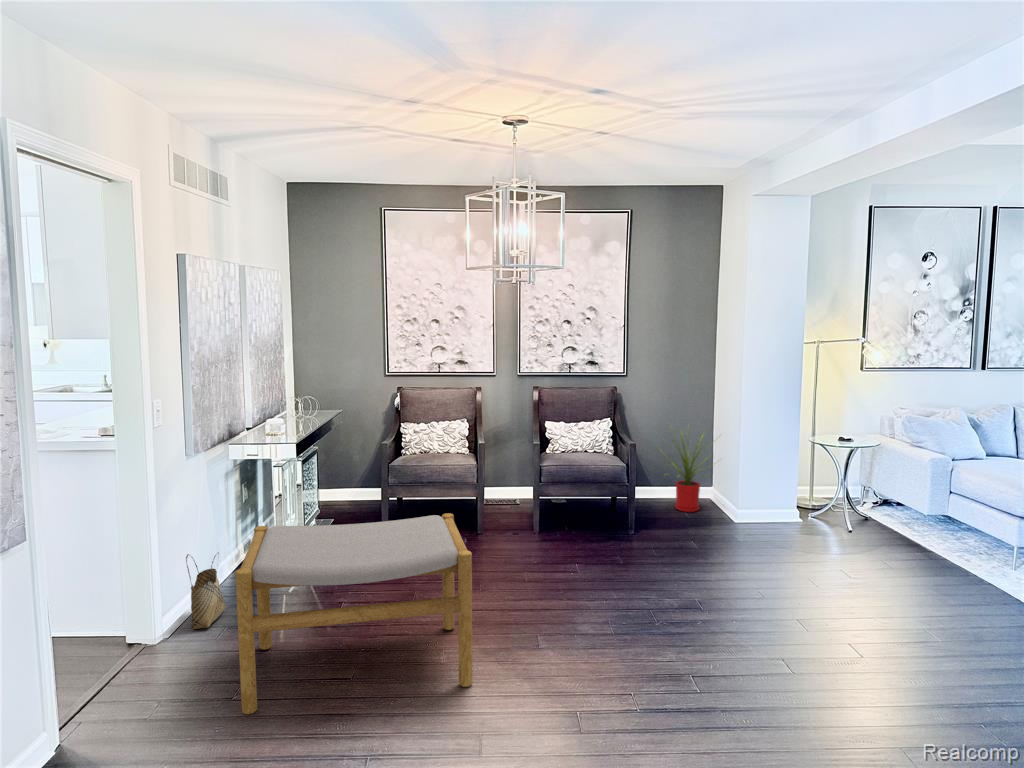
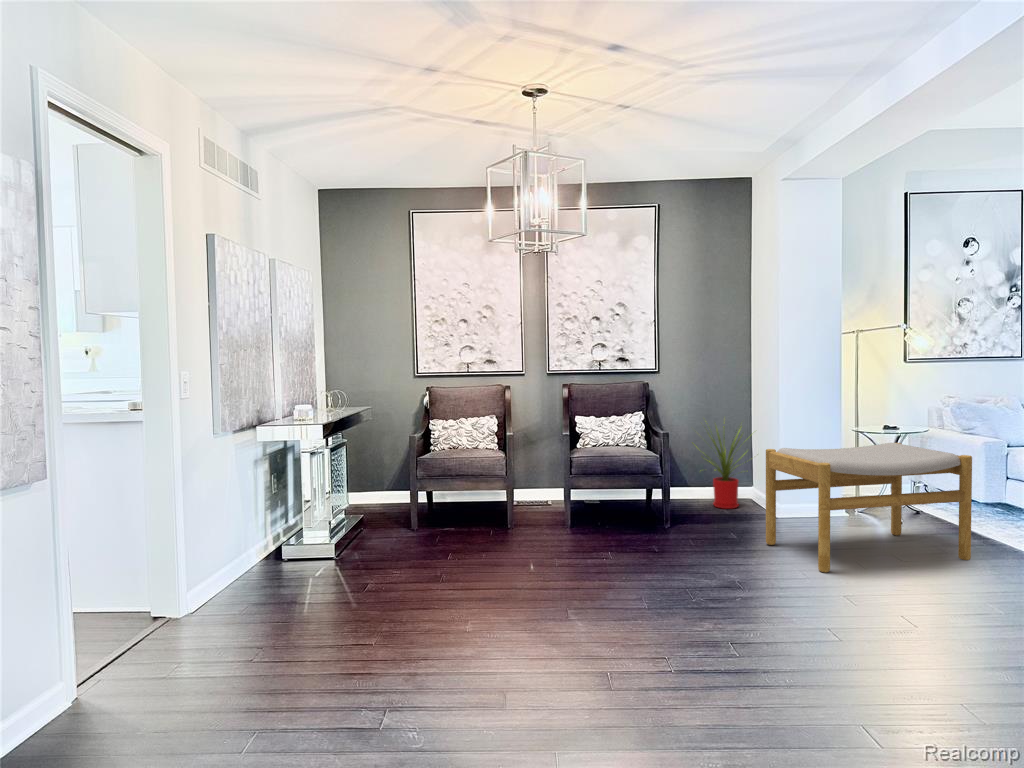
footstool: present [235,513,472,714] -> present [766,443,972,572]
woven basket: present [186,552,226,629] -> none [209,528,250,606]

